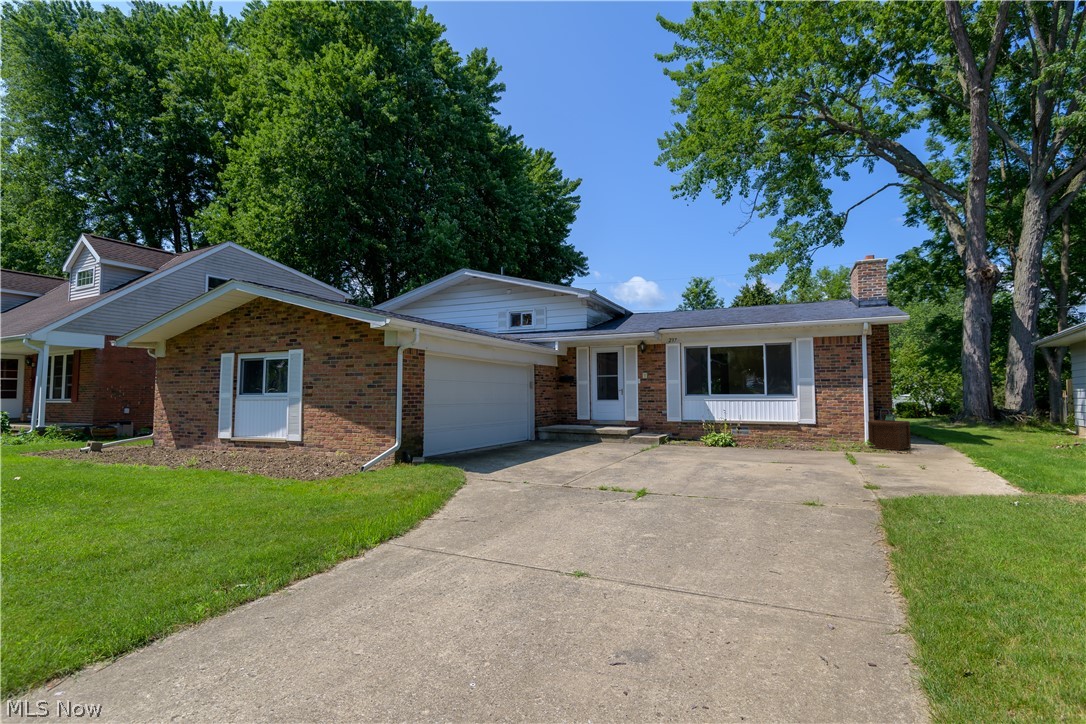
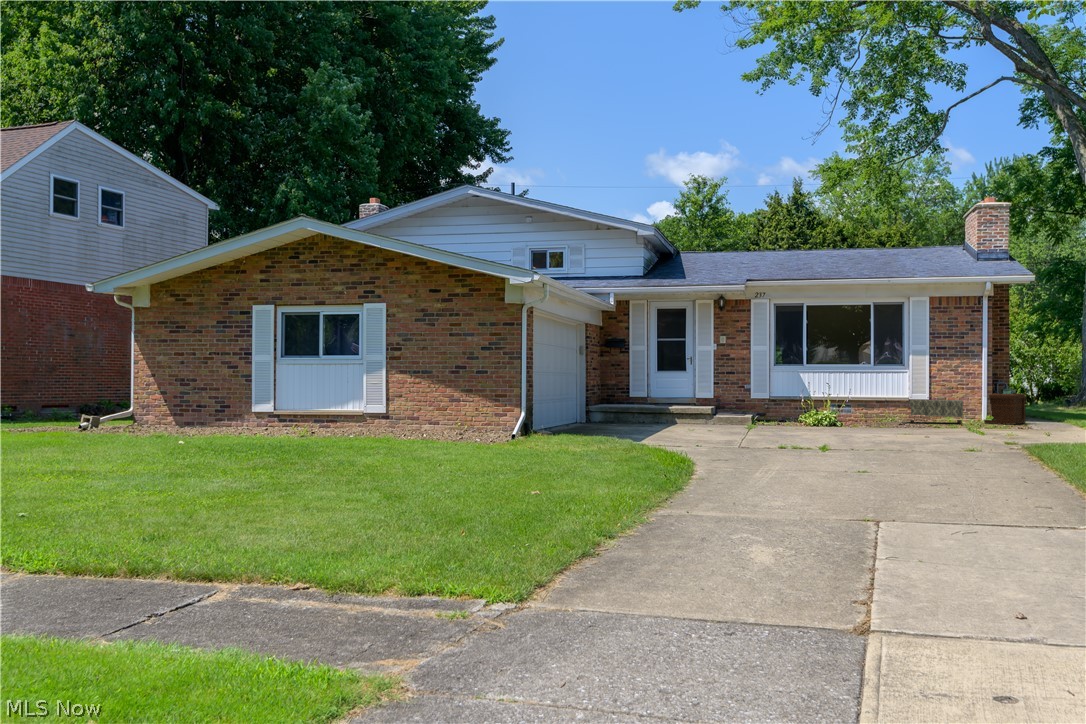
bench: none [796,425,848,449] -> present [910,400,963,424]

